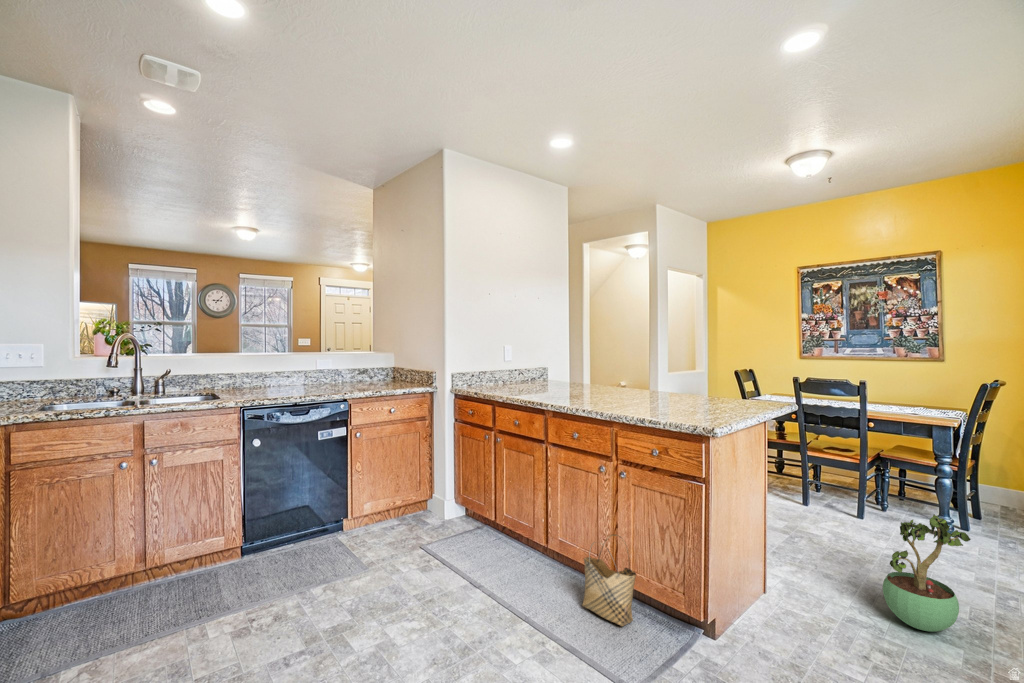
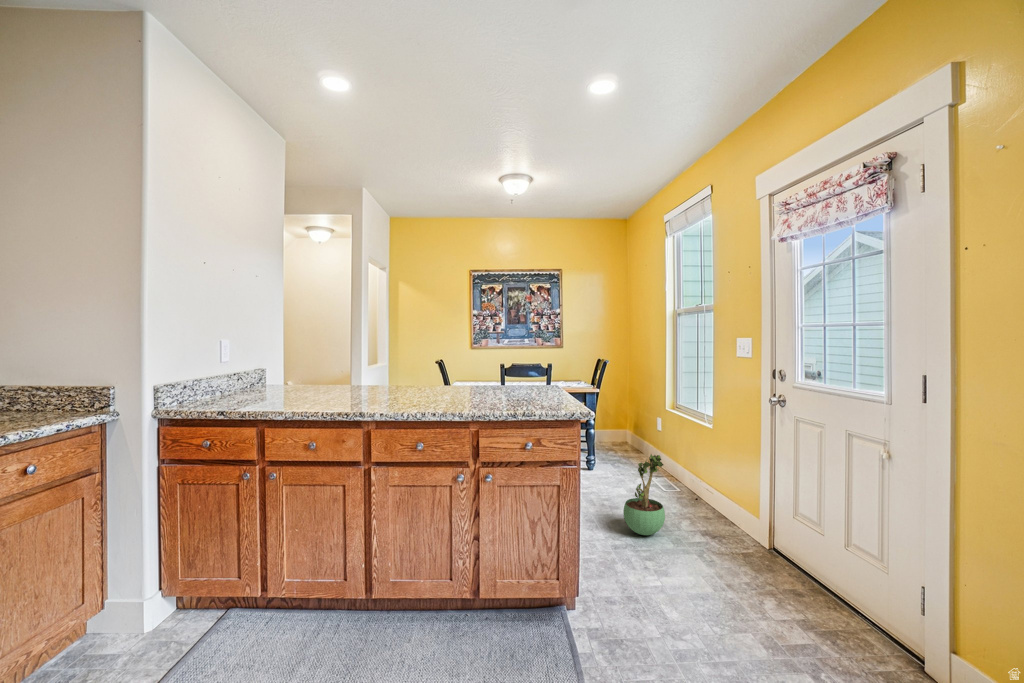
woven basket: present [582,534,636,626] -> none [452,545,513,641]

